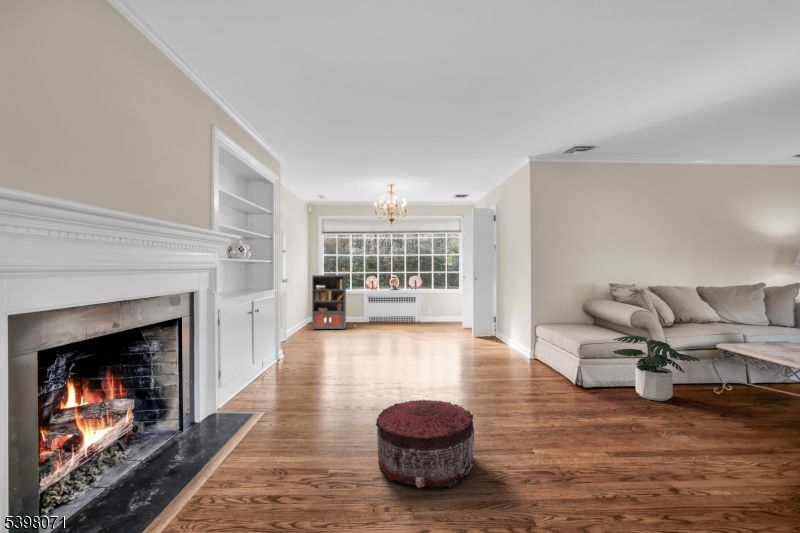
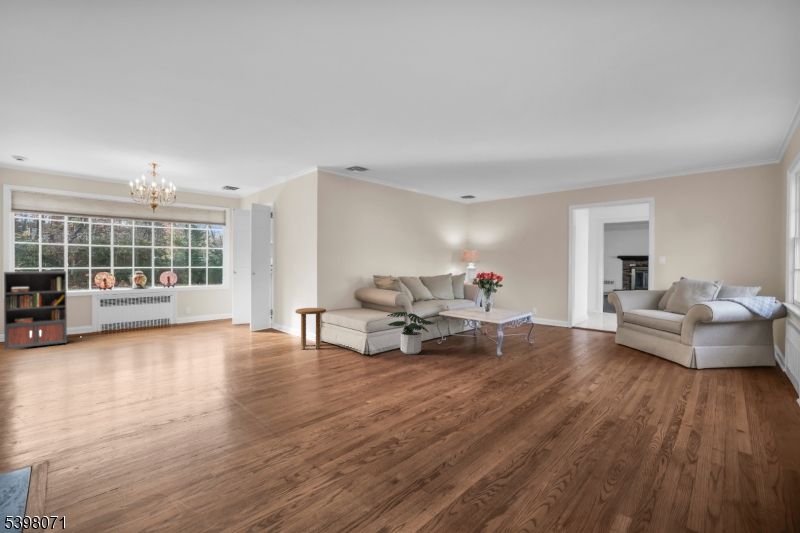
side table: none [502,319,537,367] -> present [295,308,326,349]
pouf: present [376,400,474,488] -> none [250,378,339,452]

